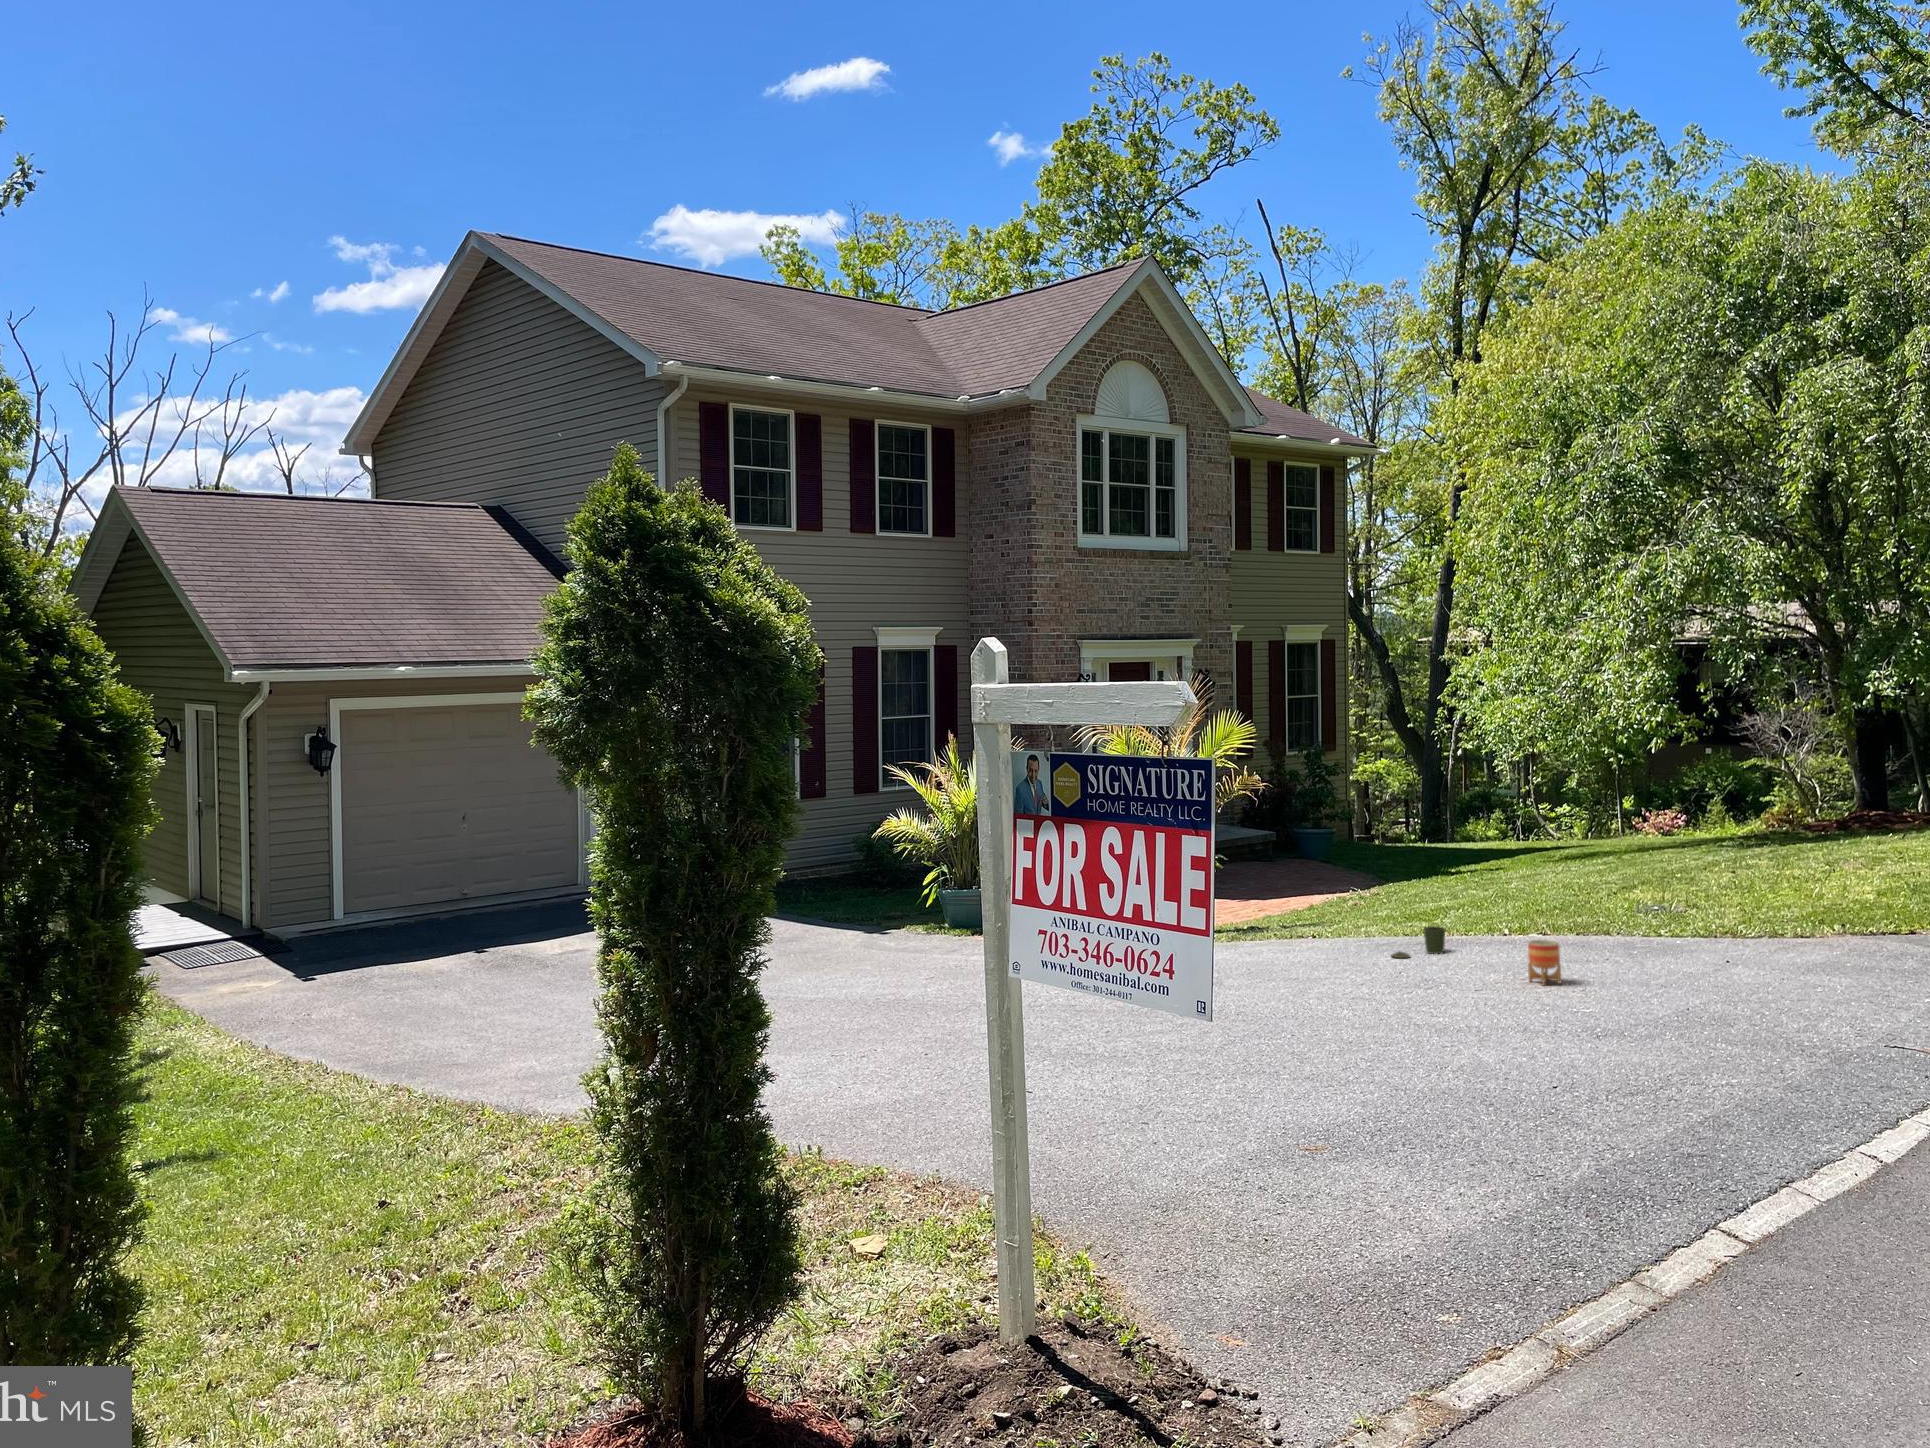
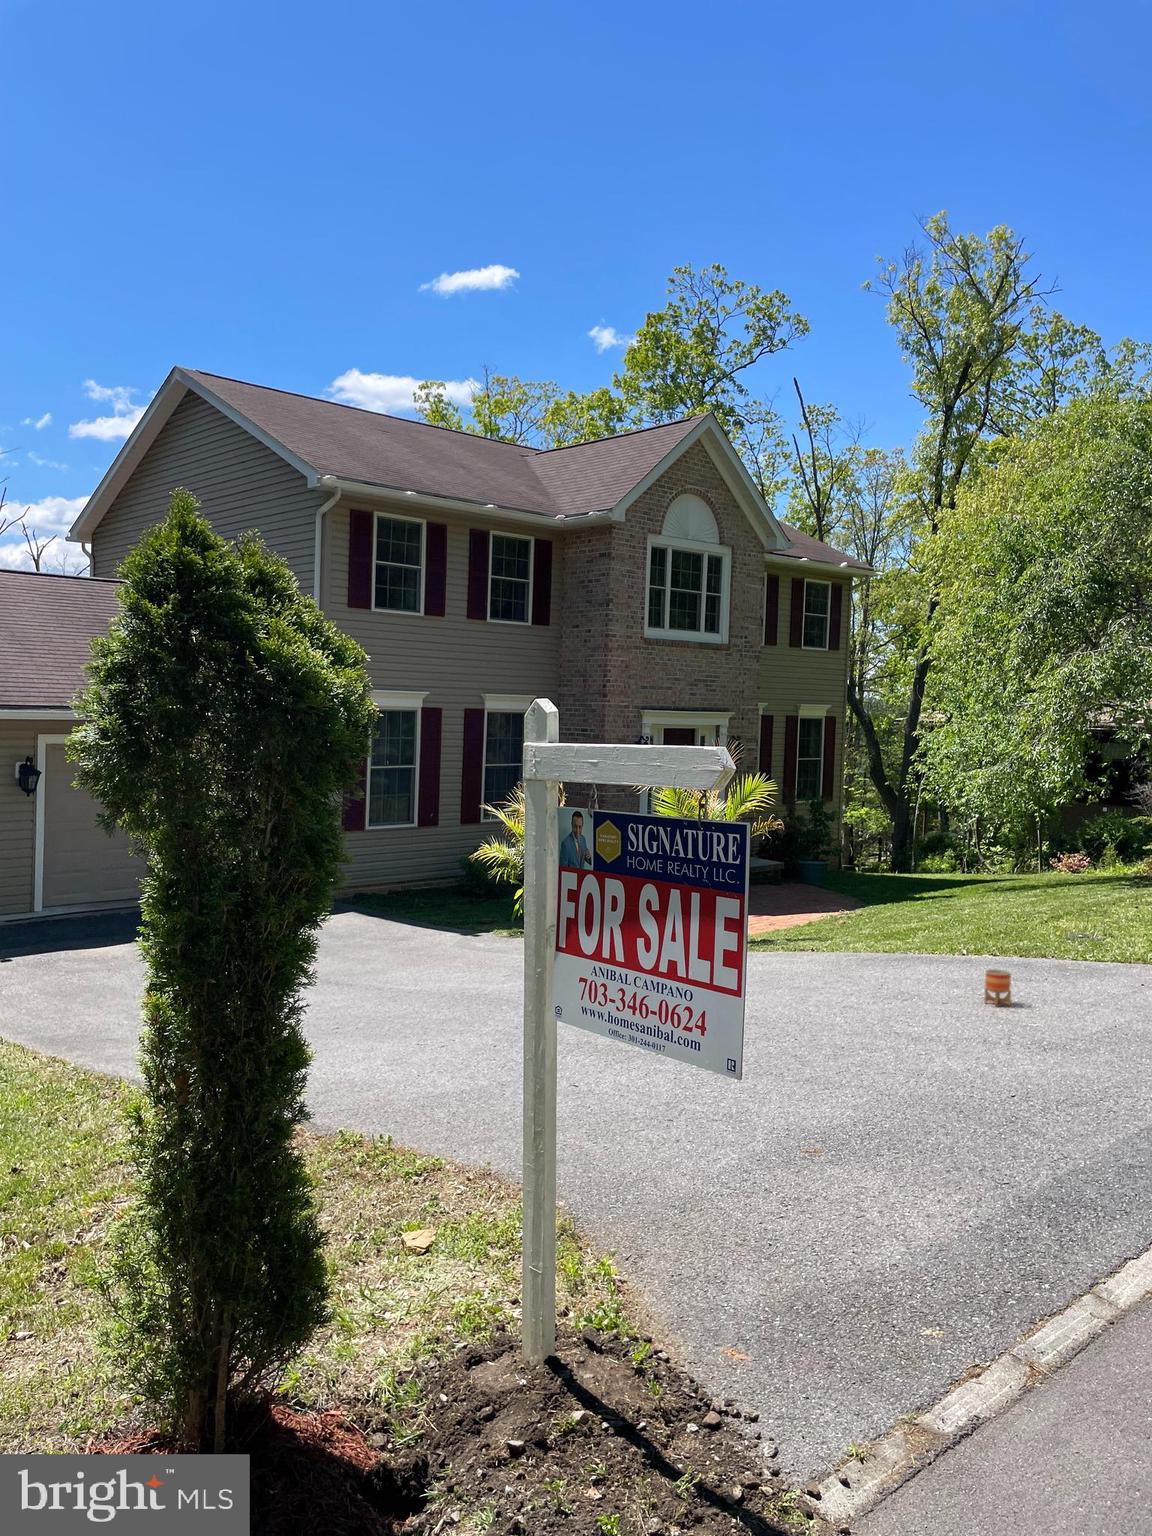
trash can: present [1392,926,1445,958] -> none [874,953,918,979]

